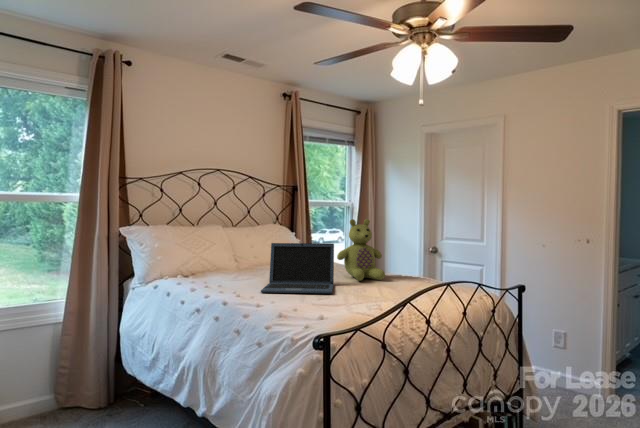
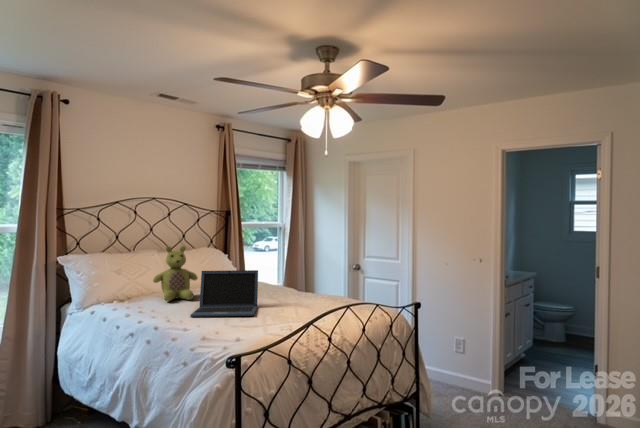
stuffed bear: present [337,219,385,281] -> present [153,246,198,301]

